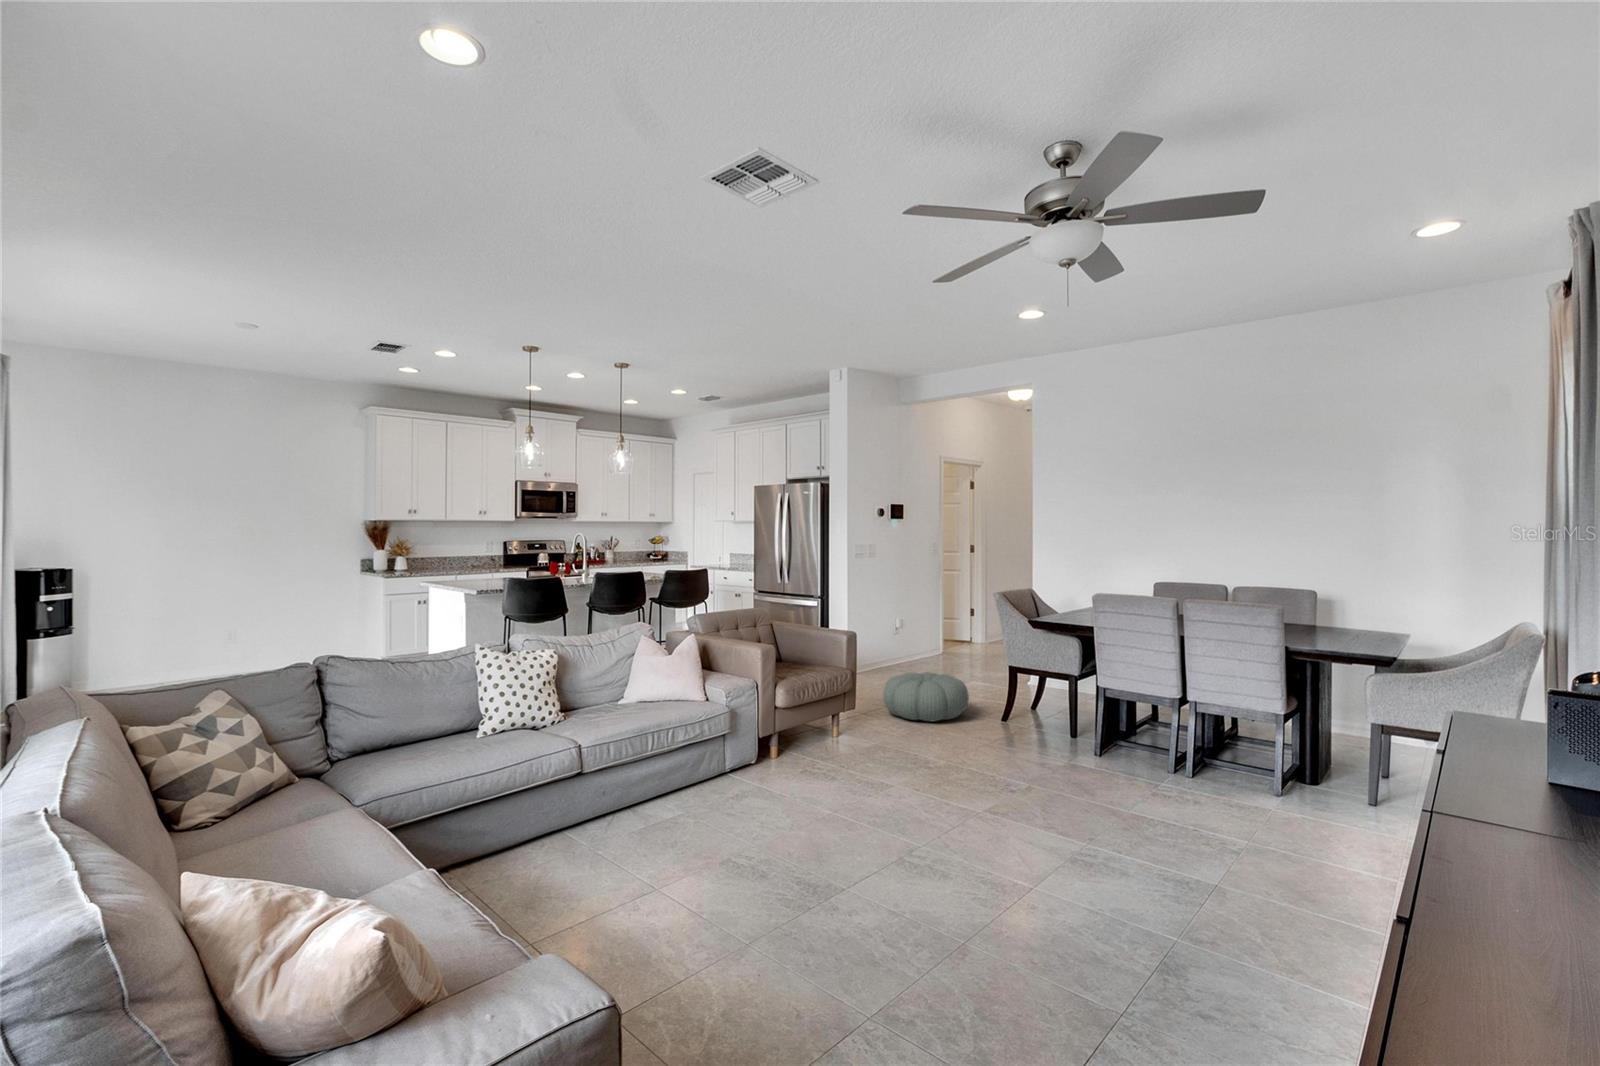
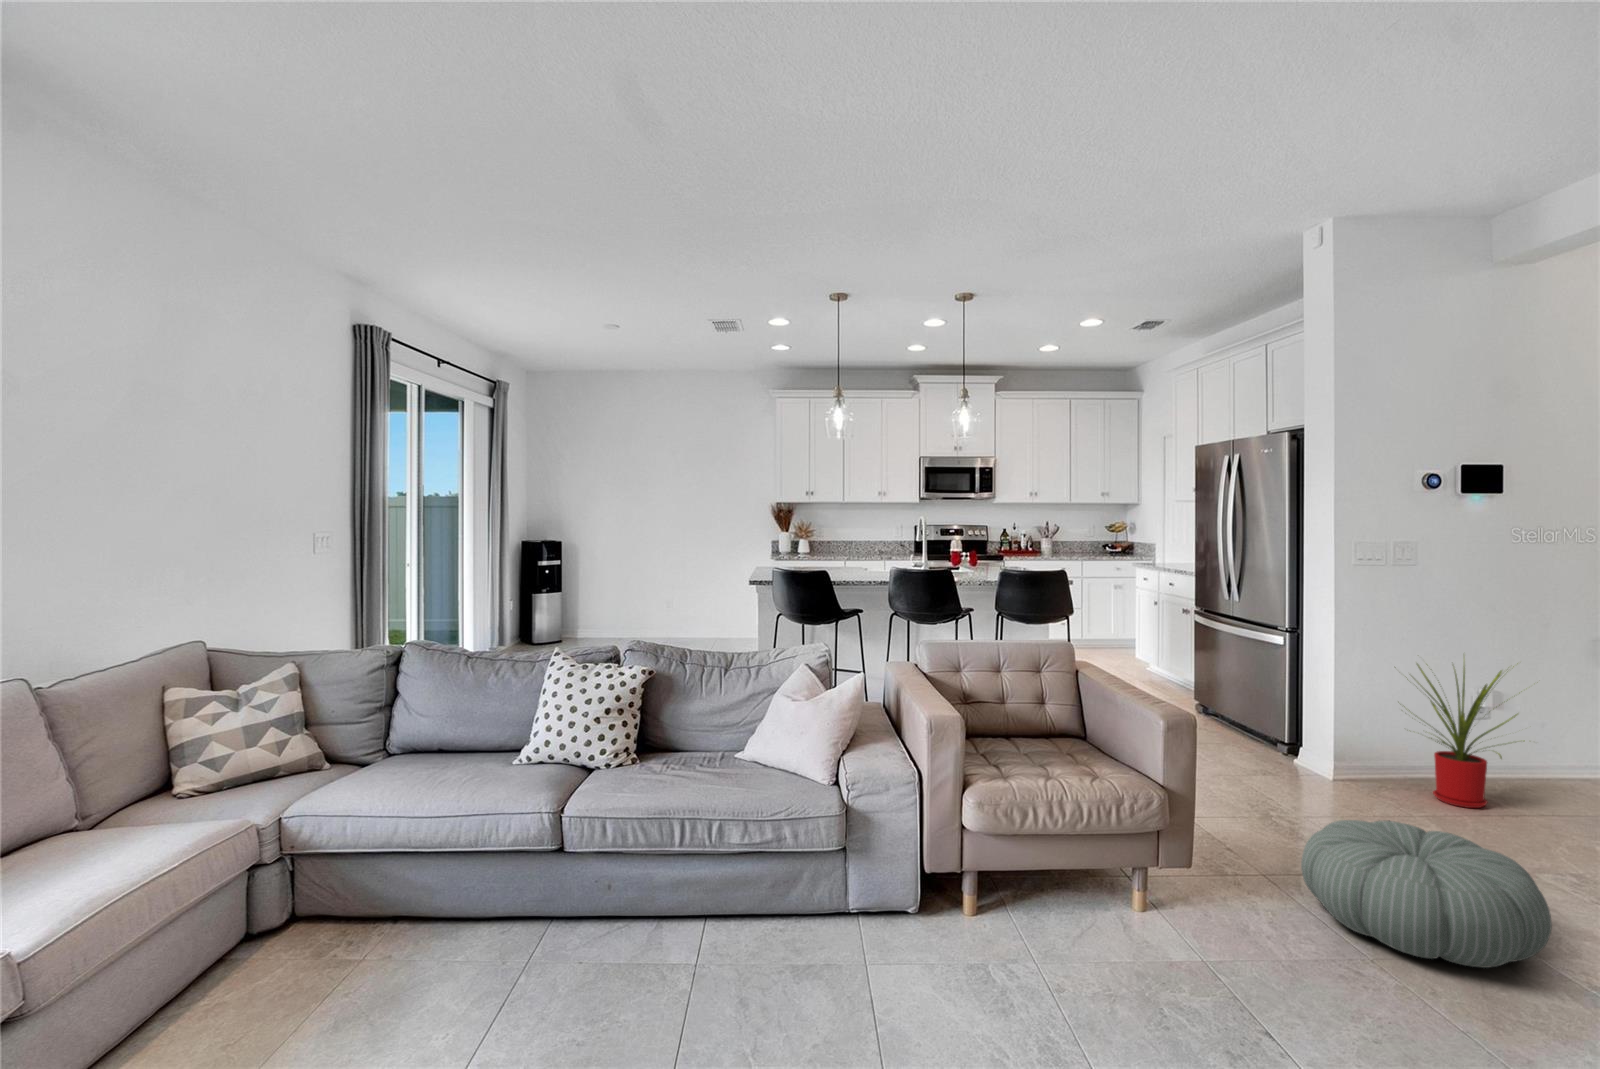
house plant: none [868,598,923,674] -> present [1404,664,1518,808]

